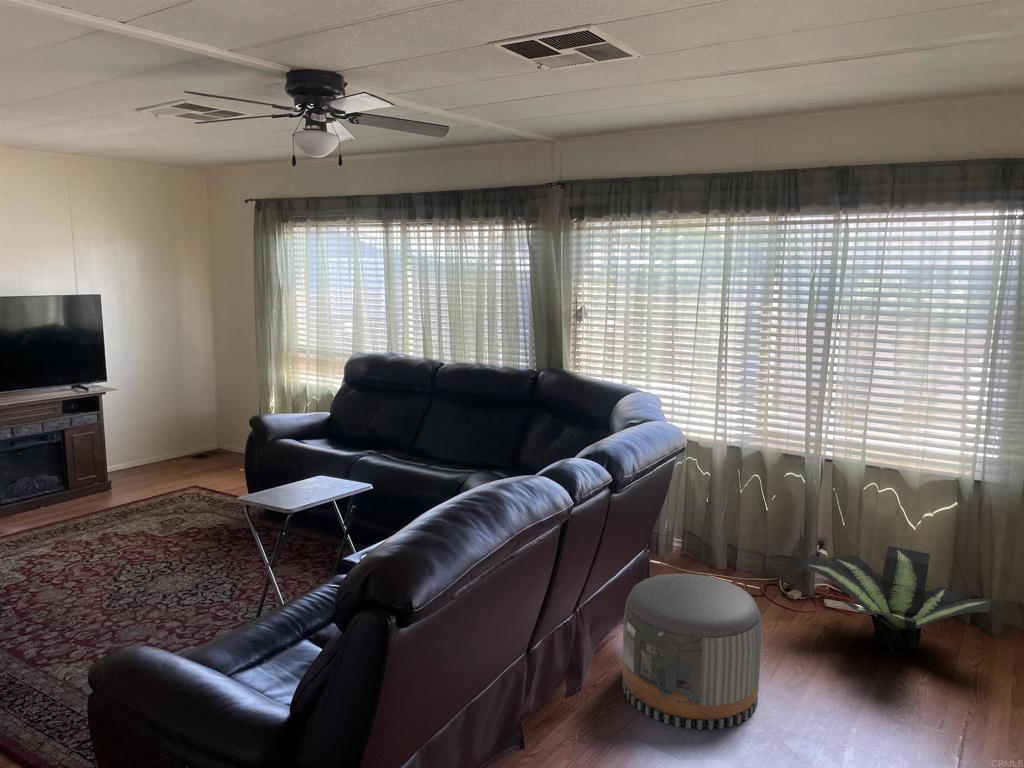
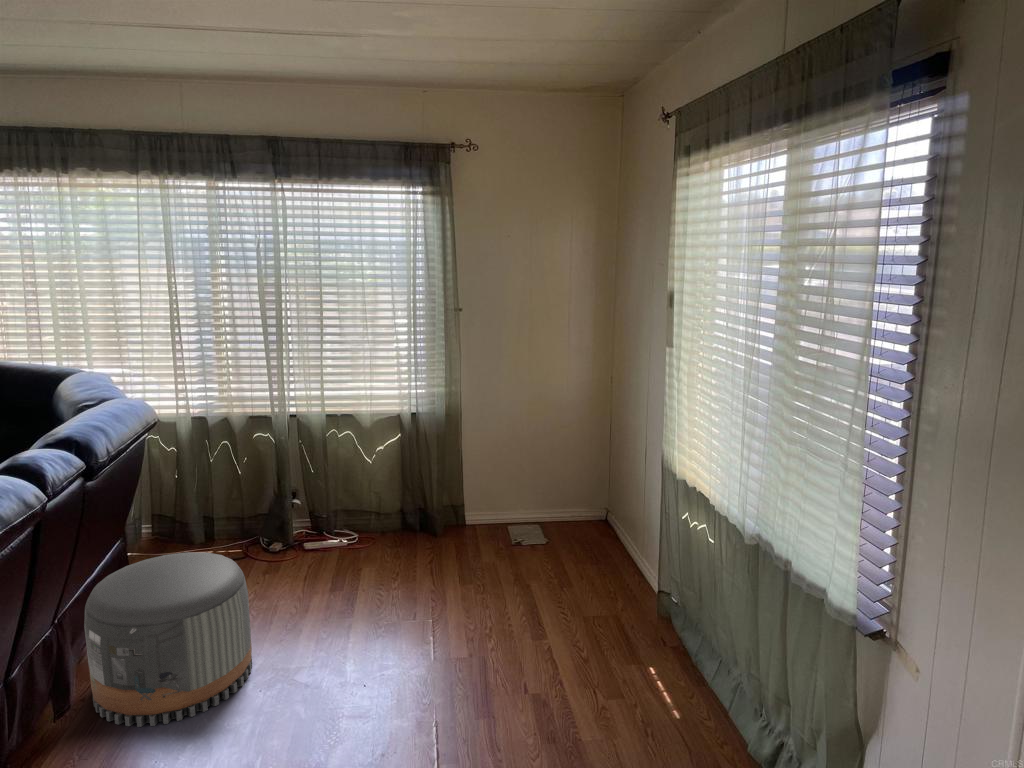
potted plant: present [803,546,991,652] -> none [281,481,434,573]

